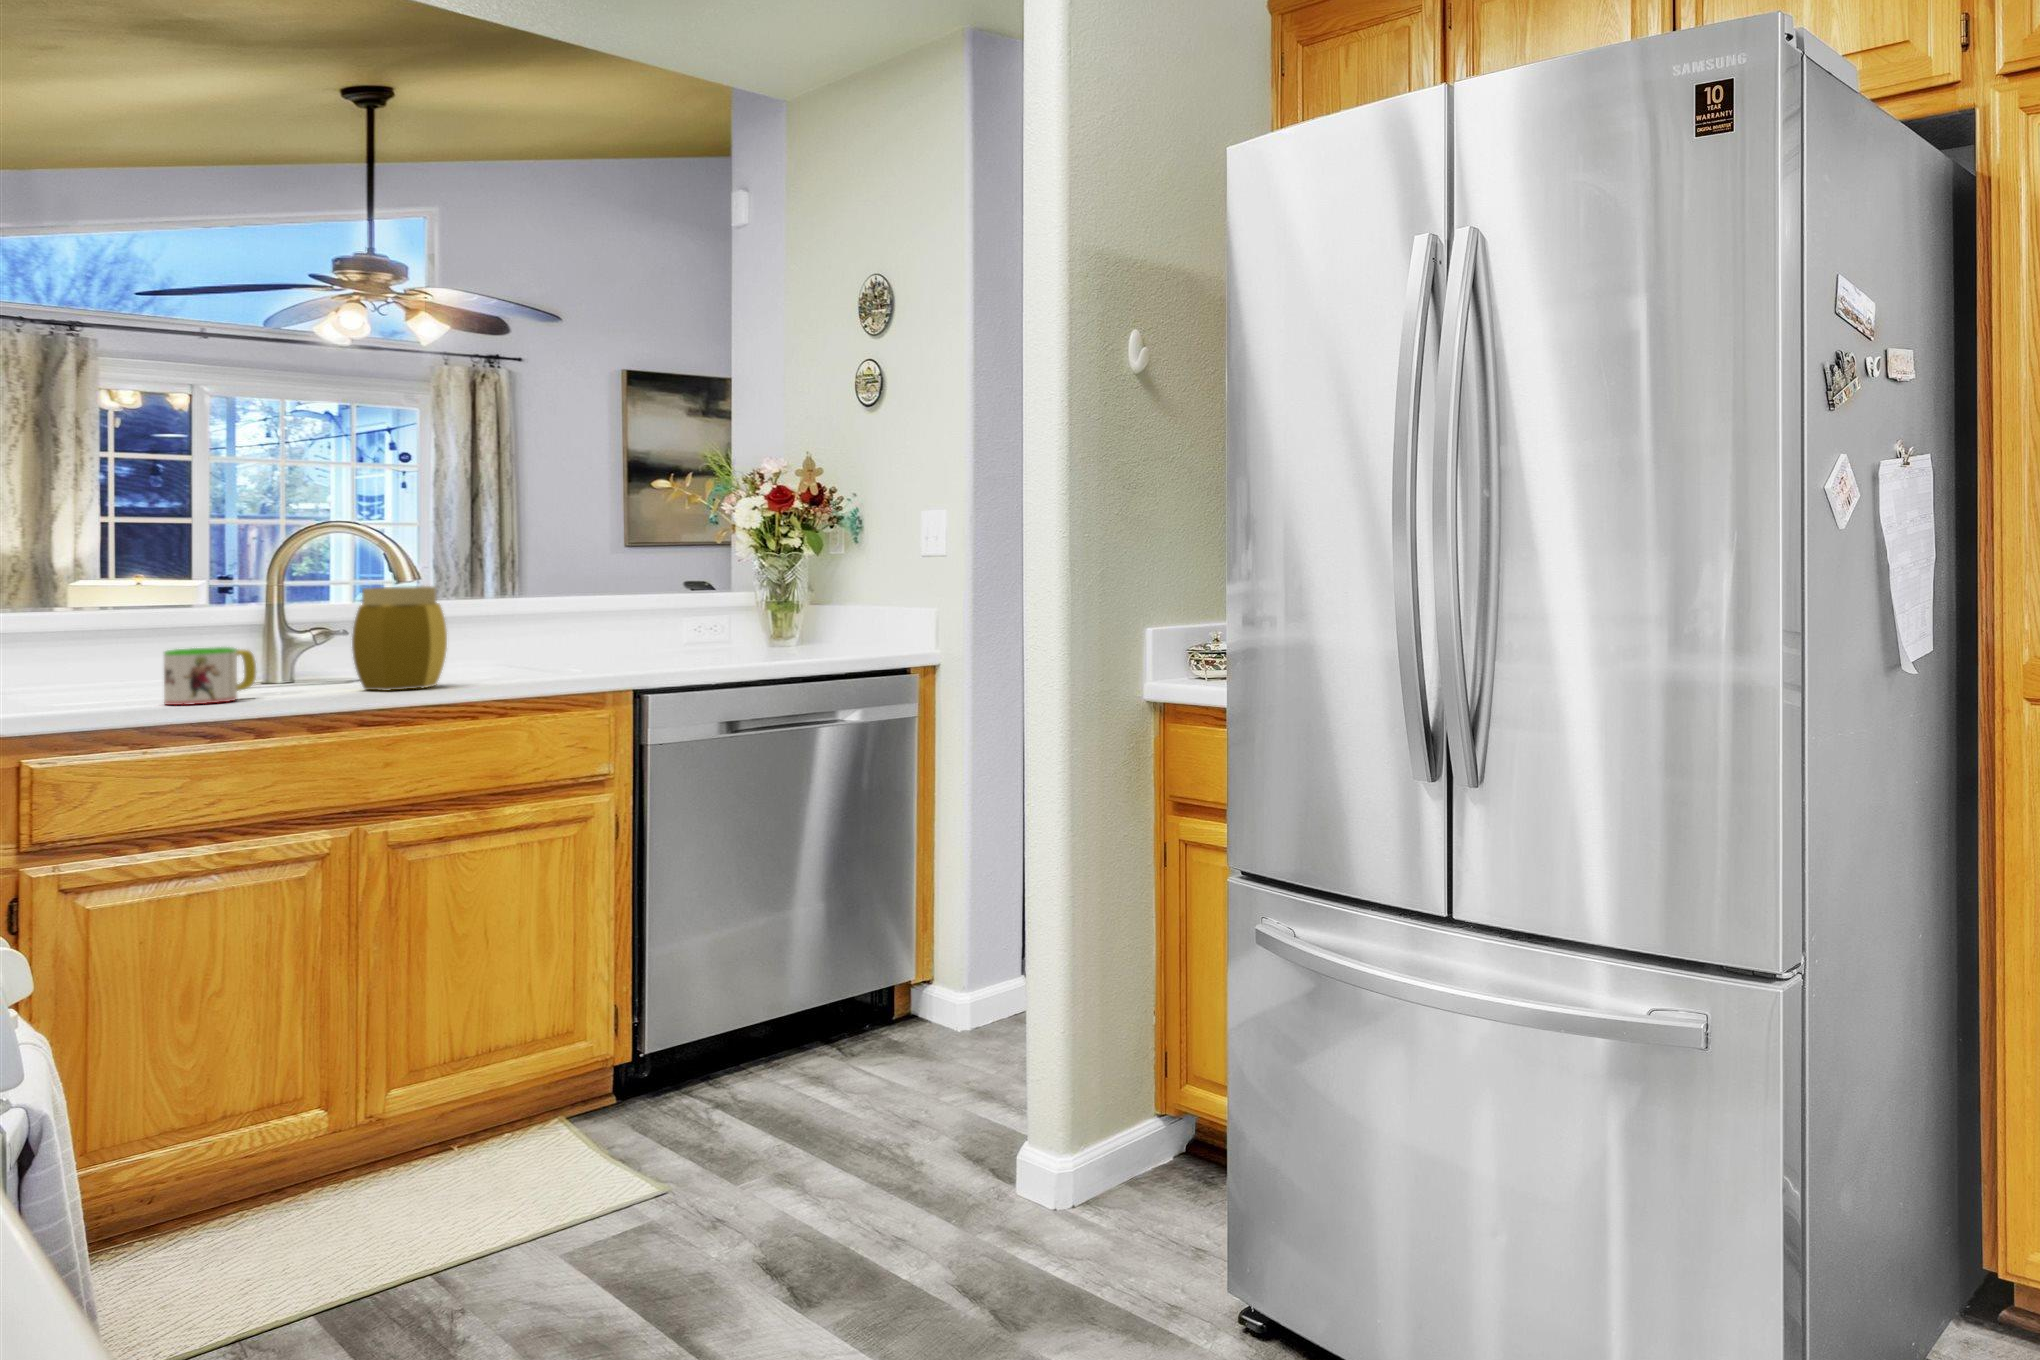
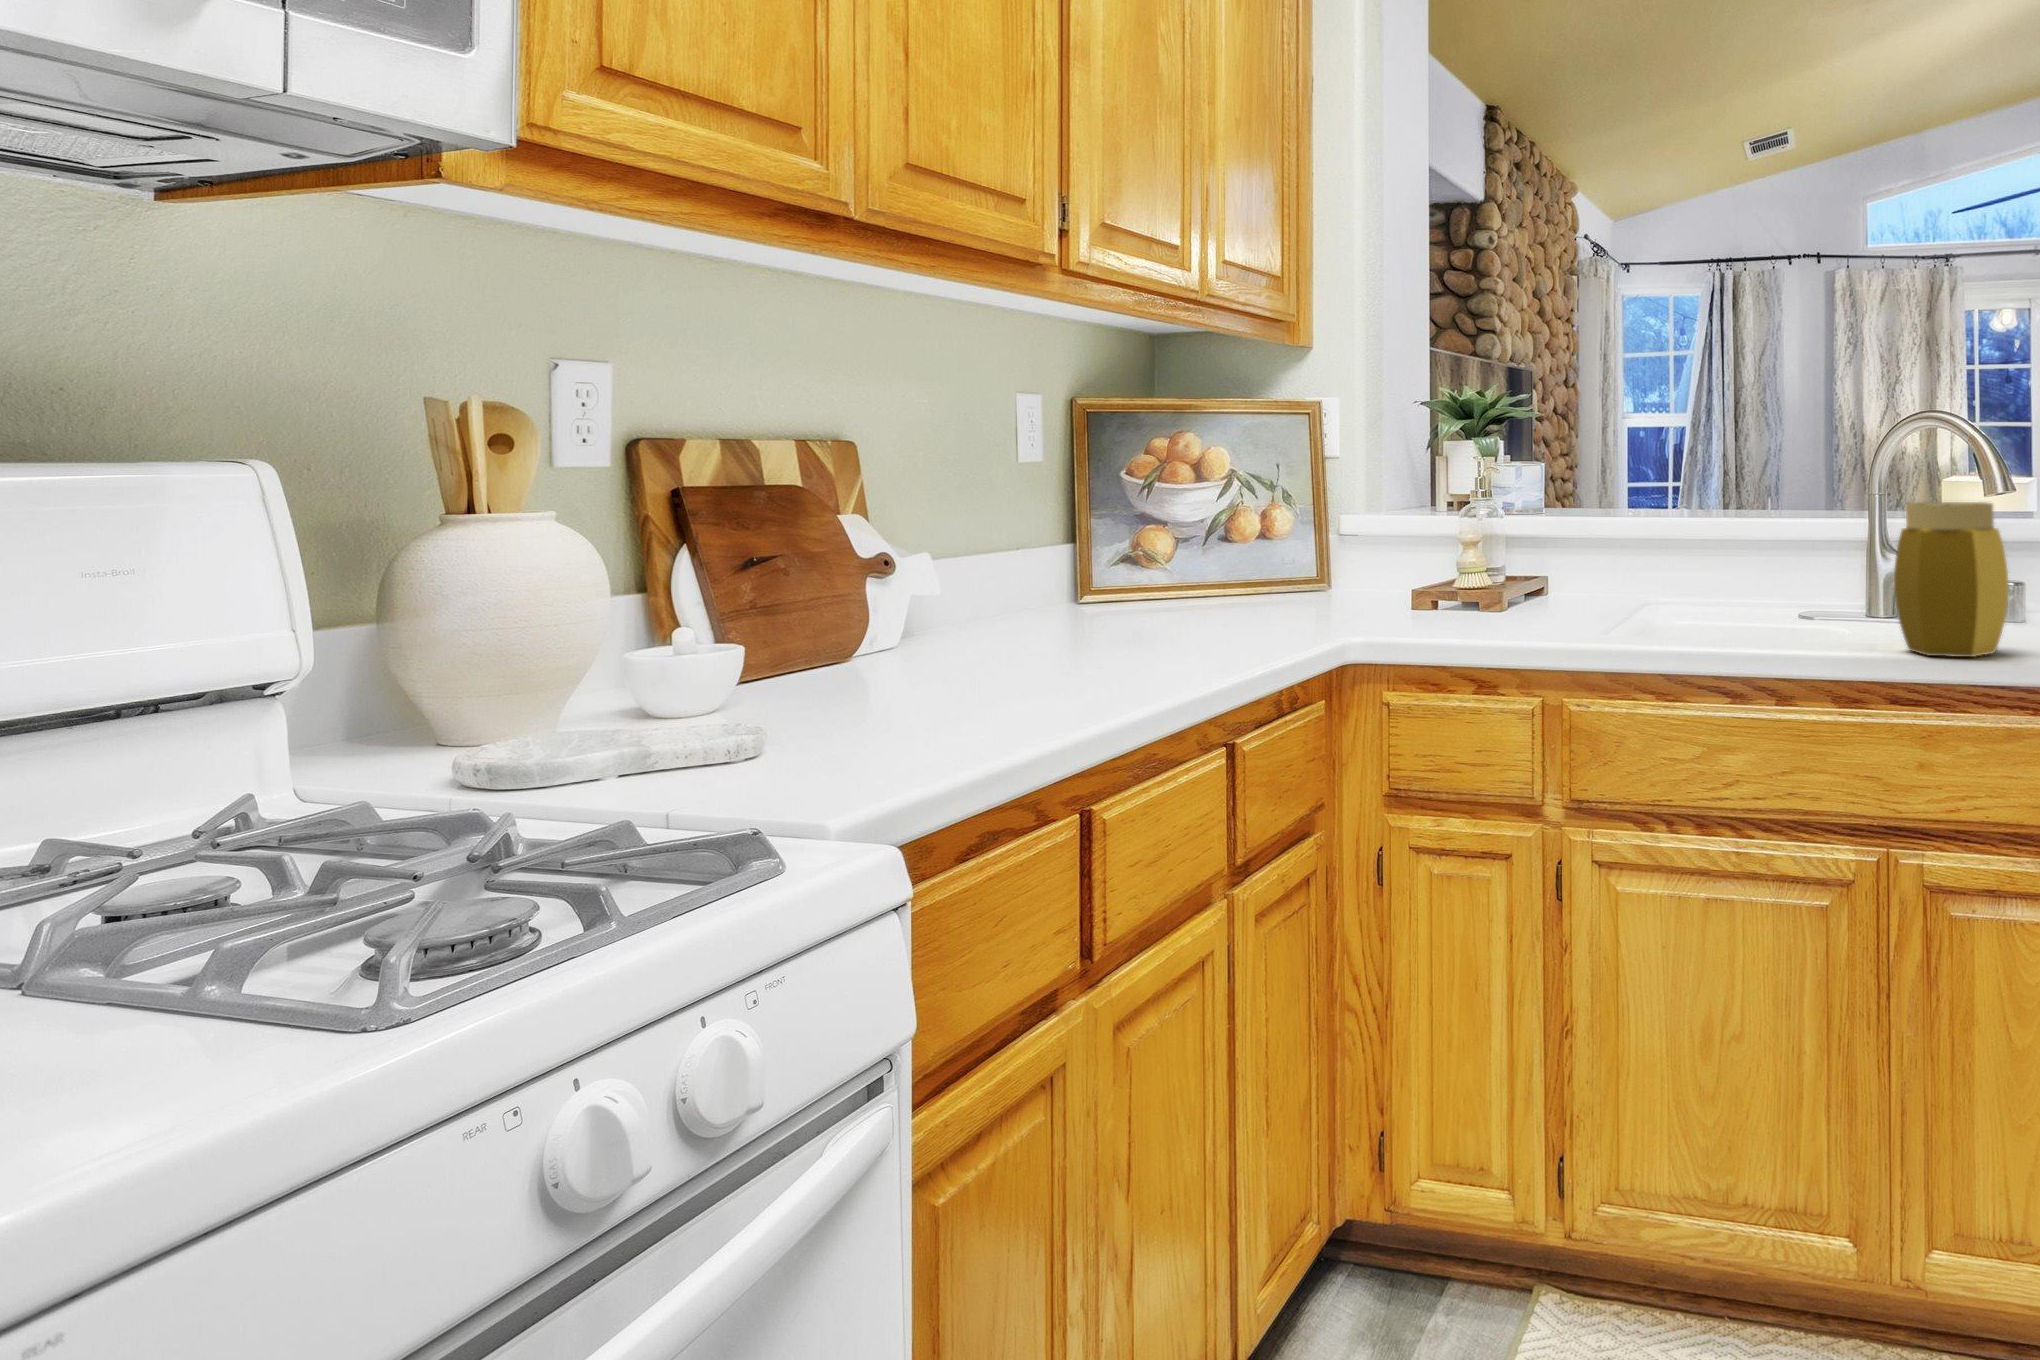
mug: present [164,647,256,705] -> none [1693,577,1789,653]

